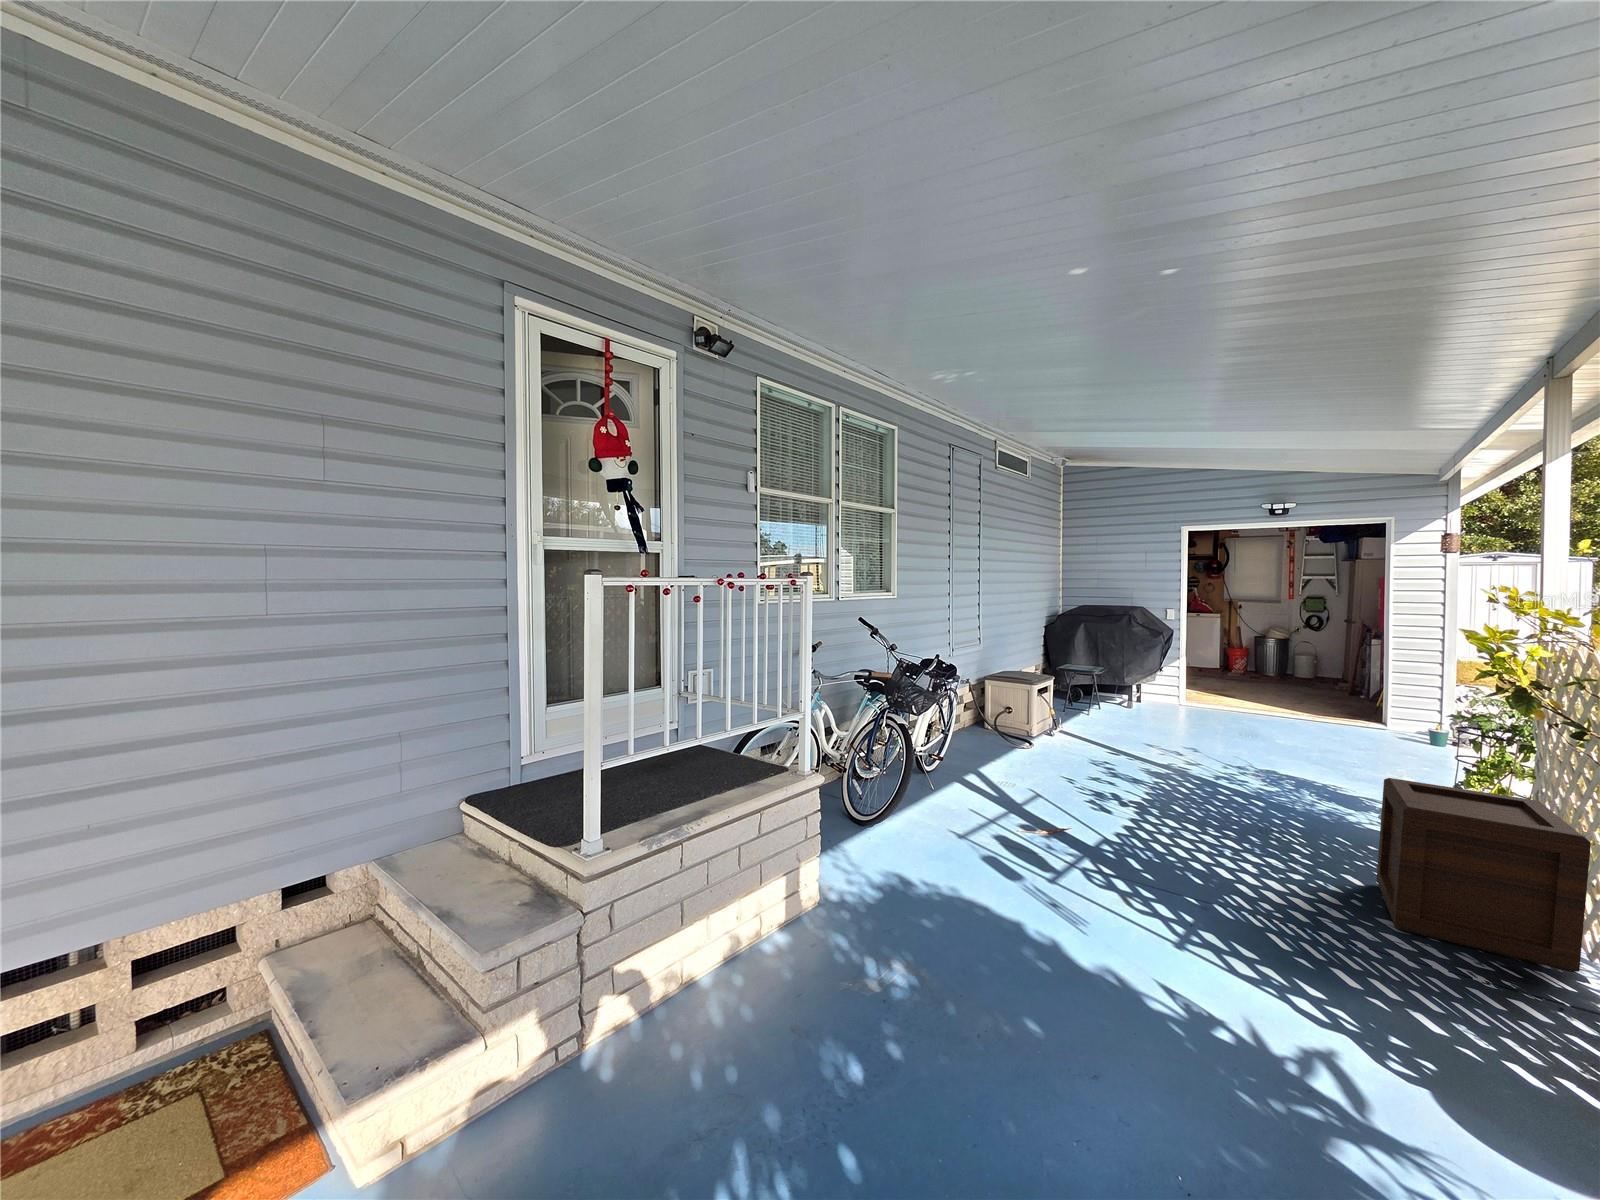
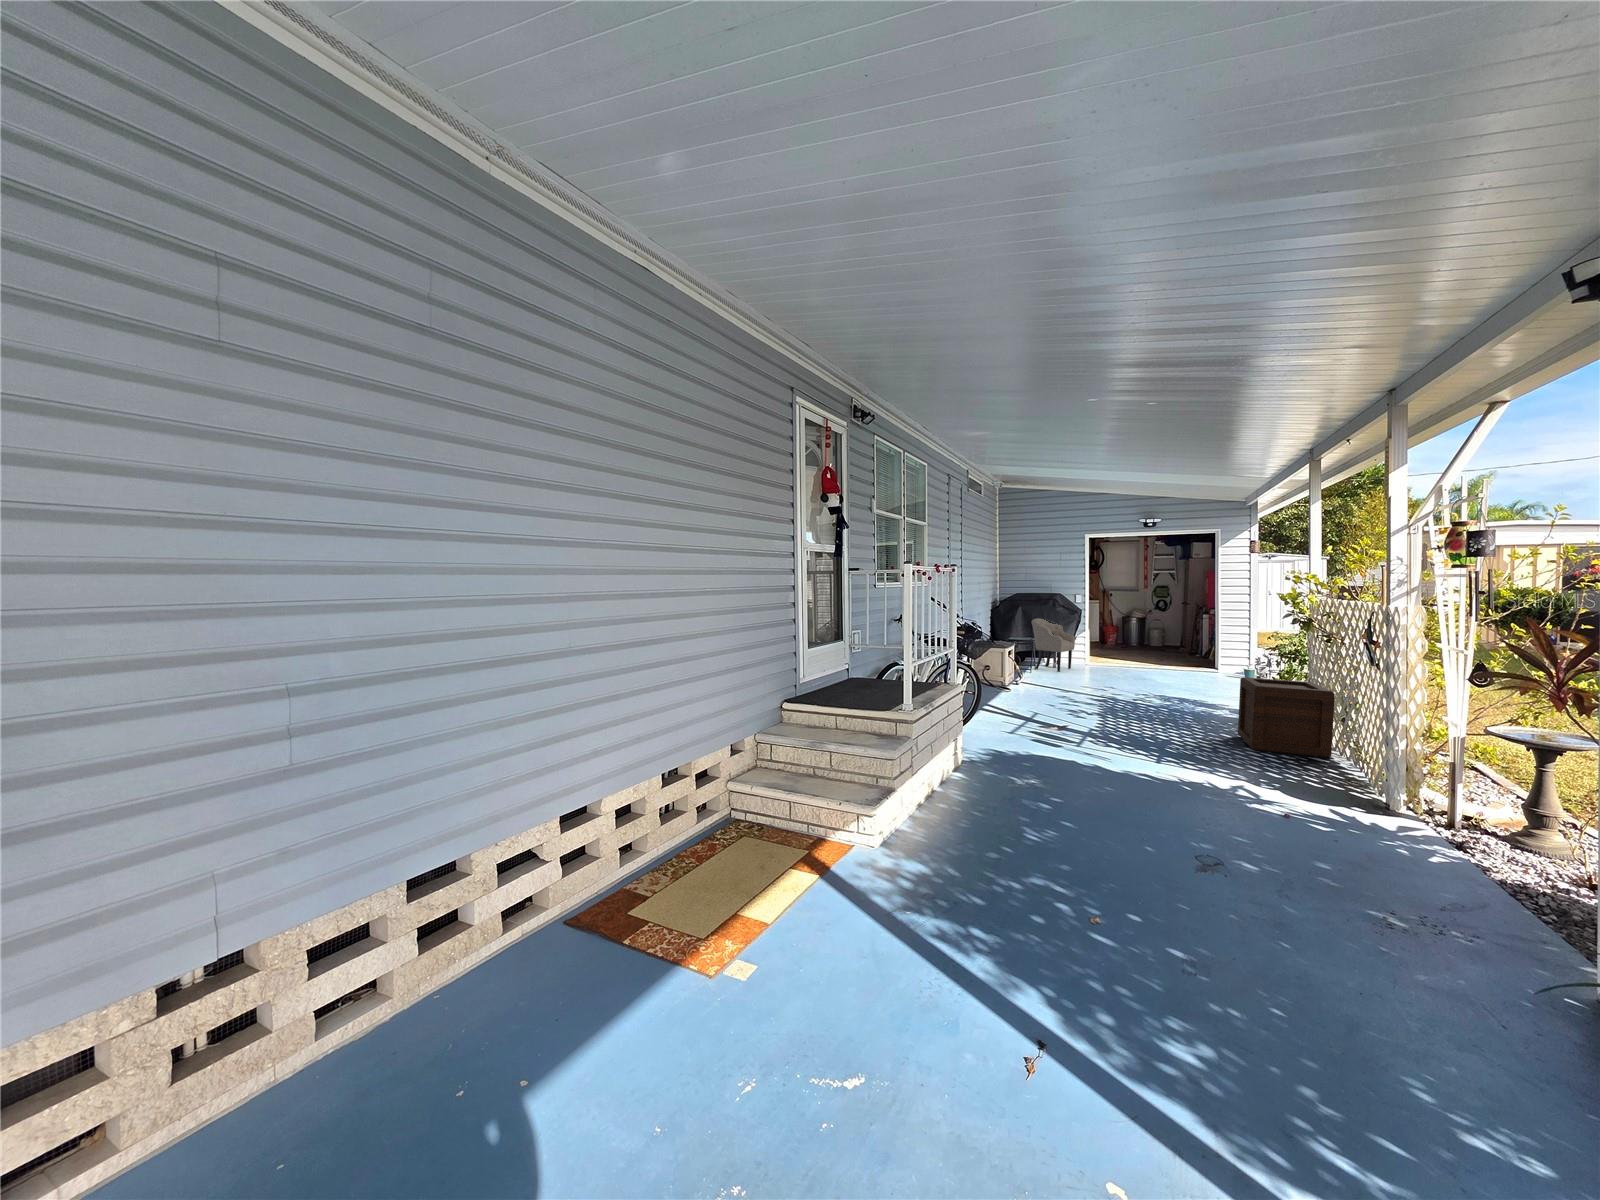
chair: none [1095,640,1159,717] -> present [1031,618,1075,672]

